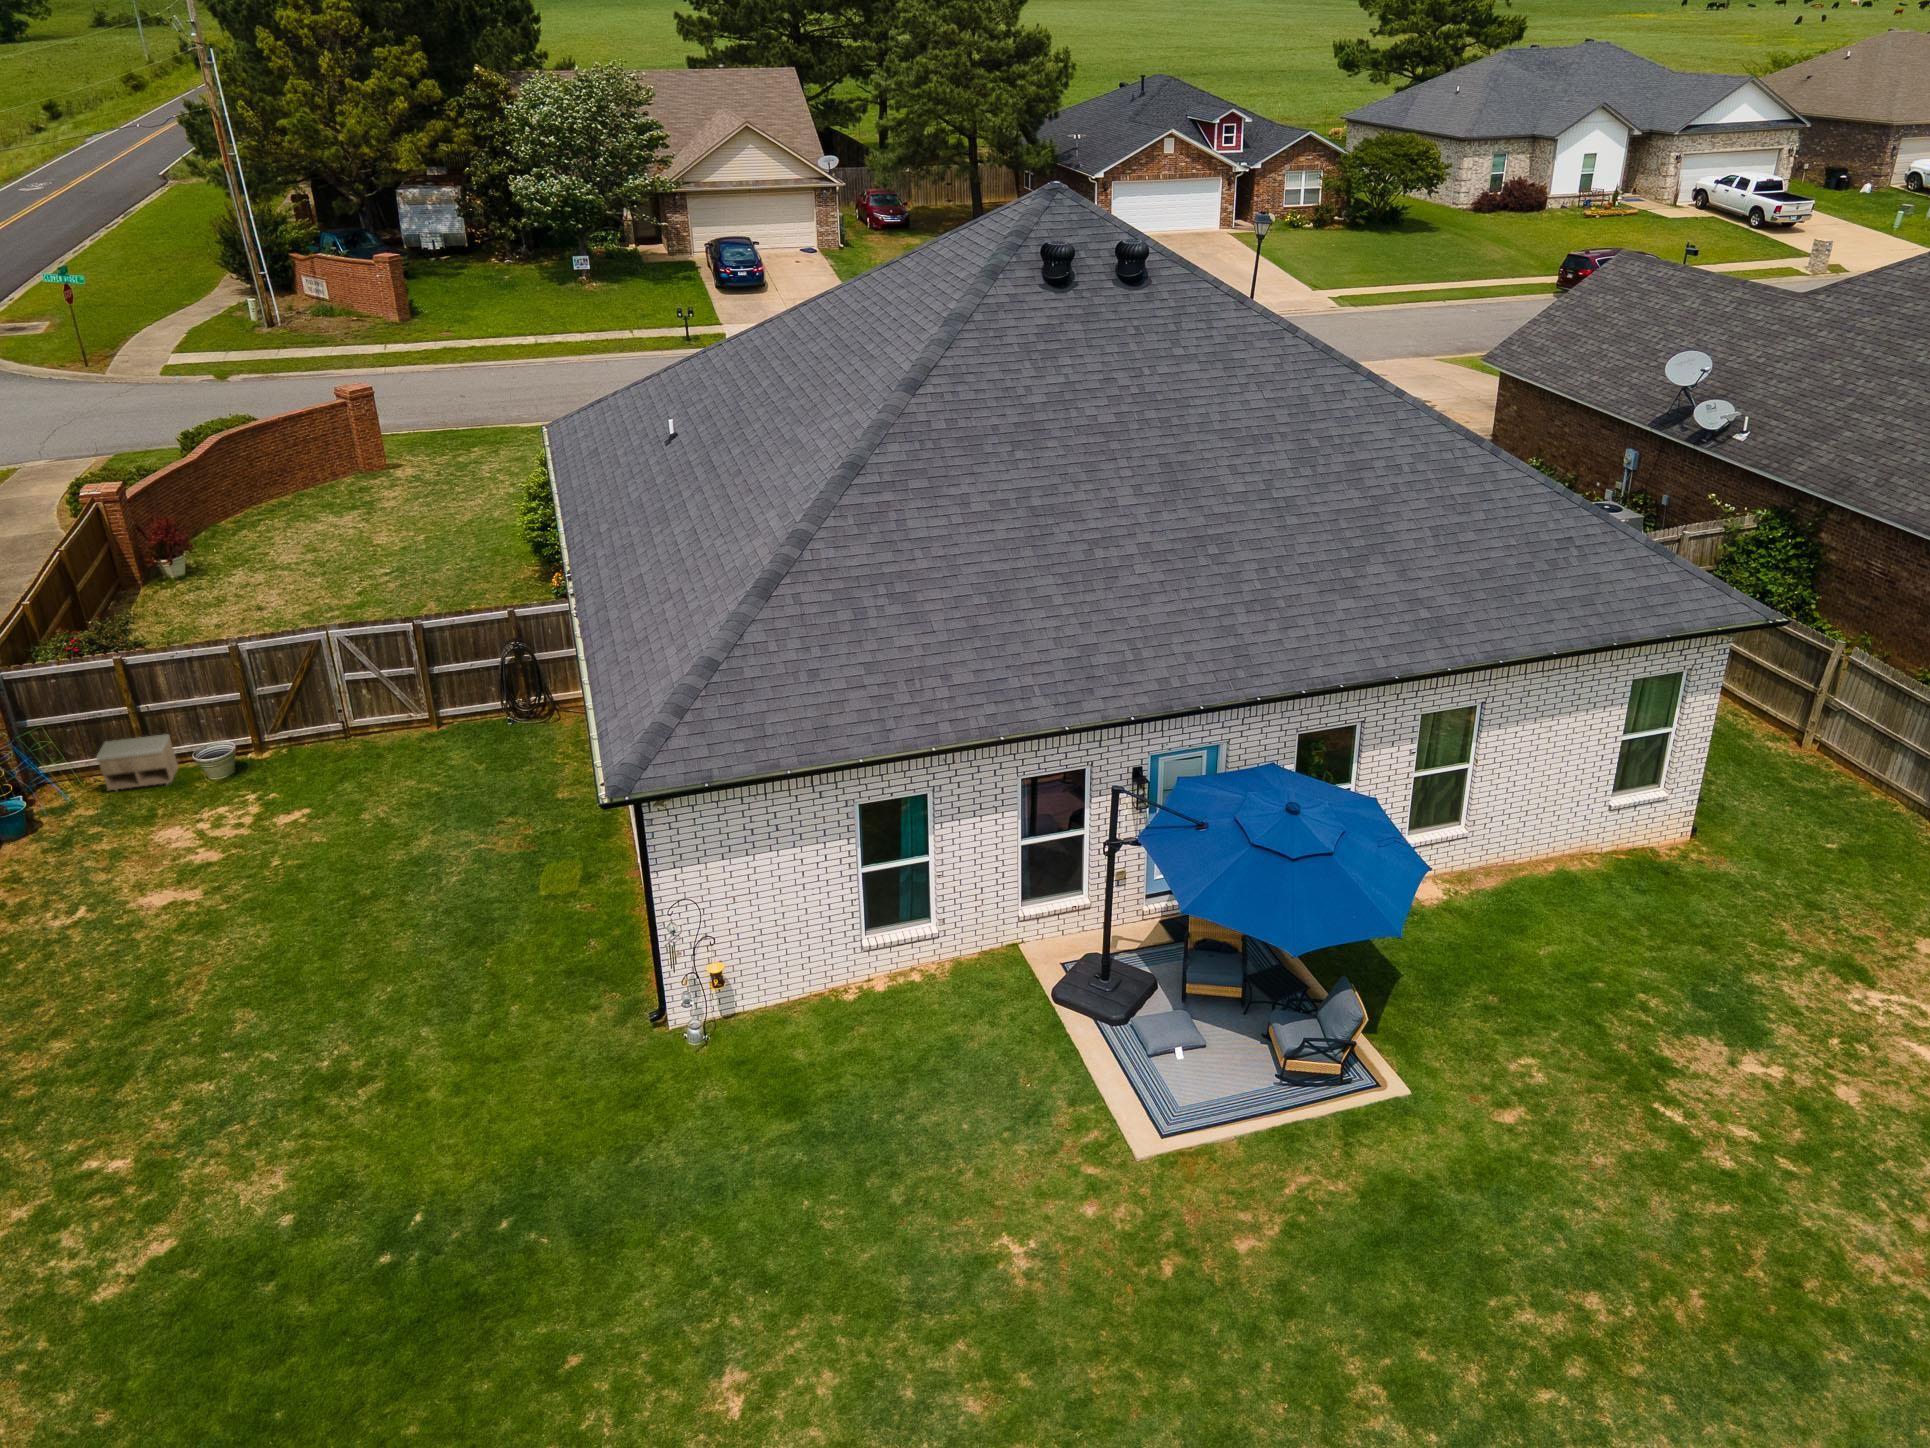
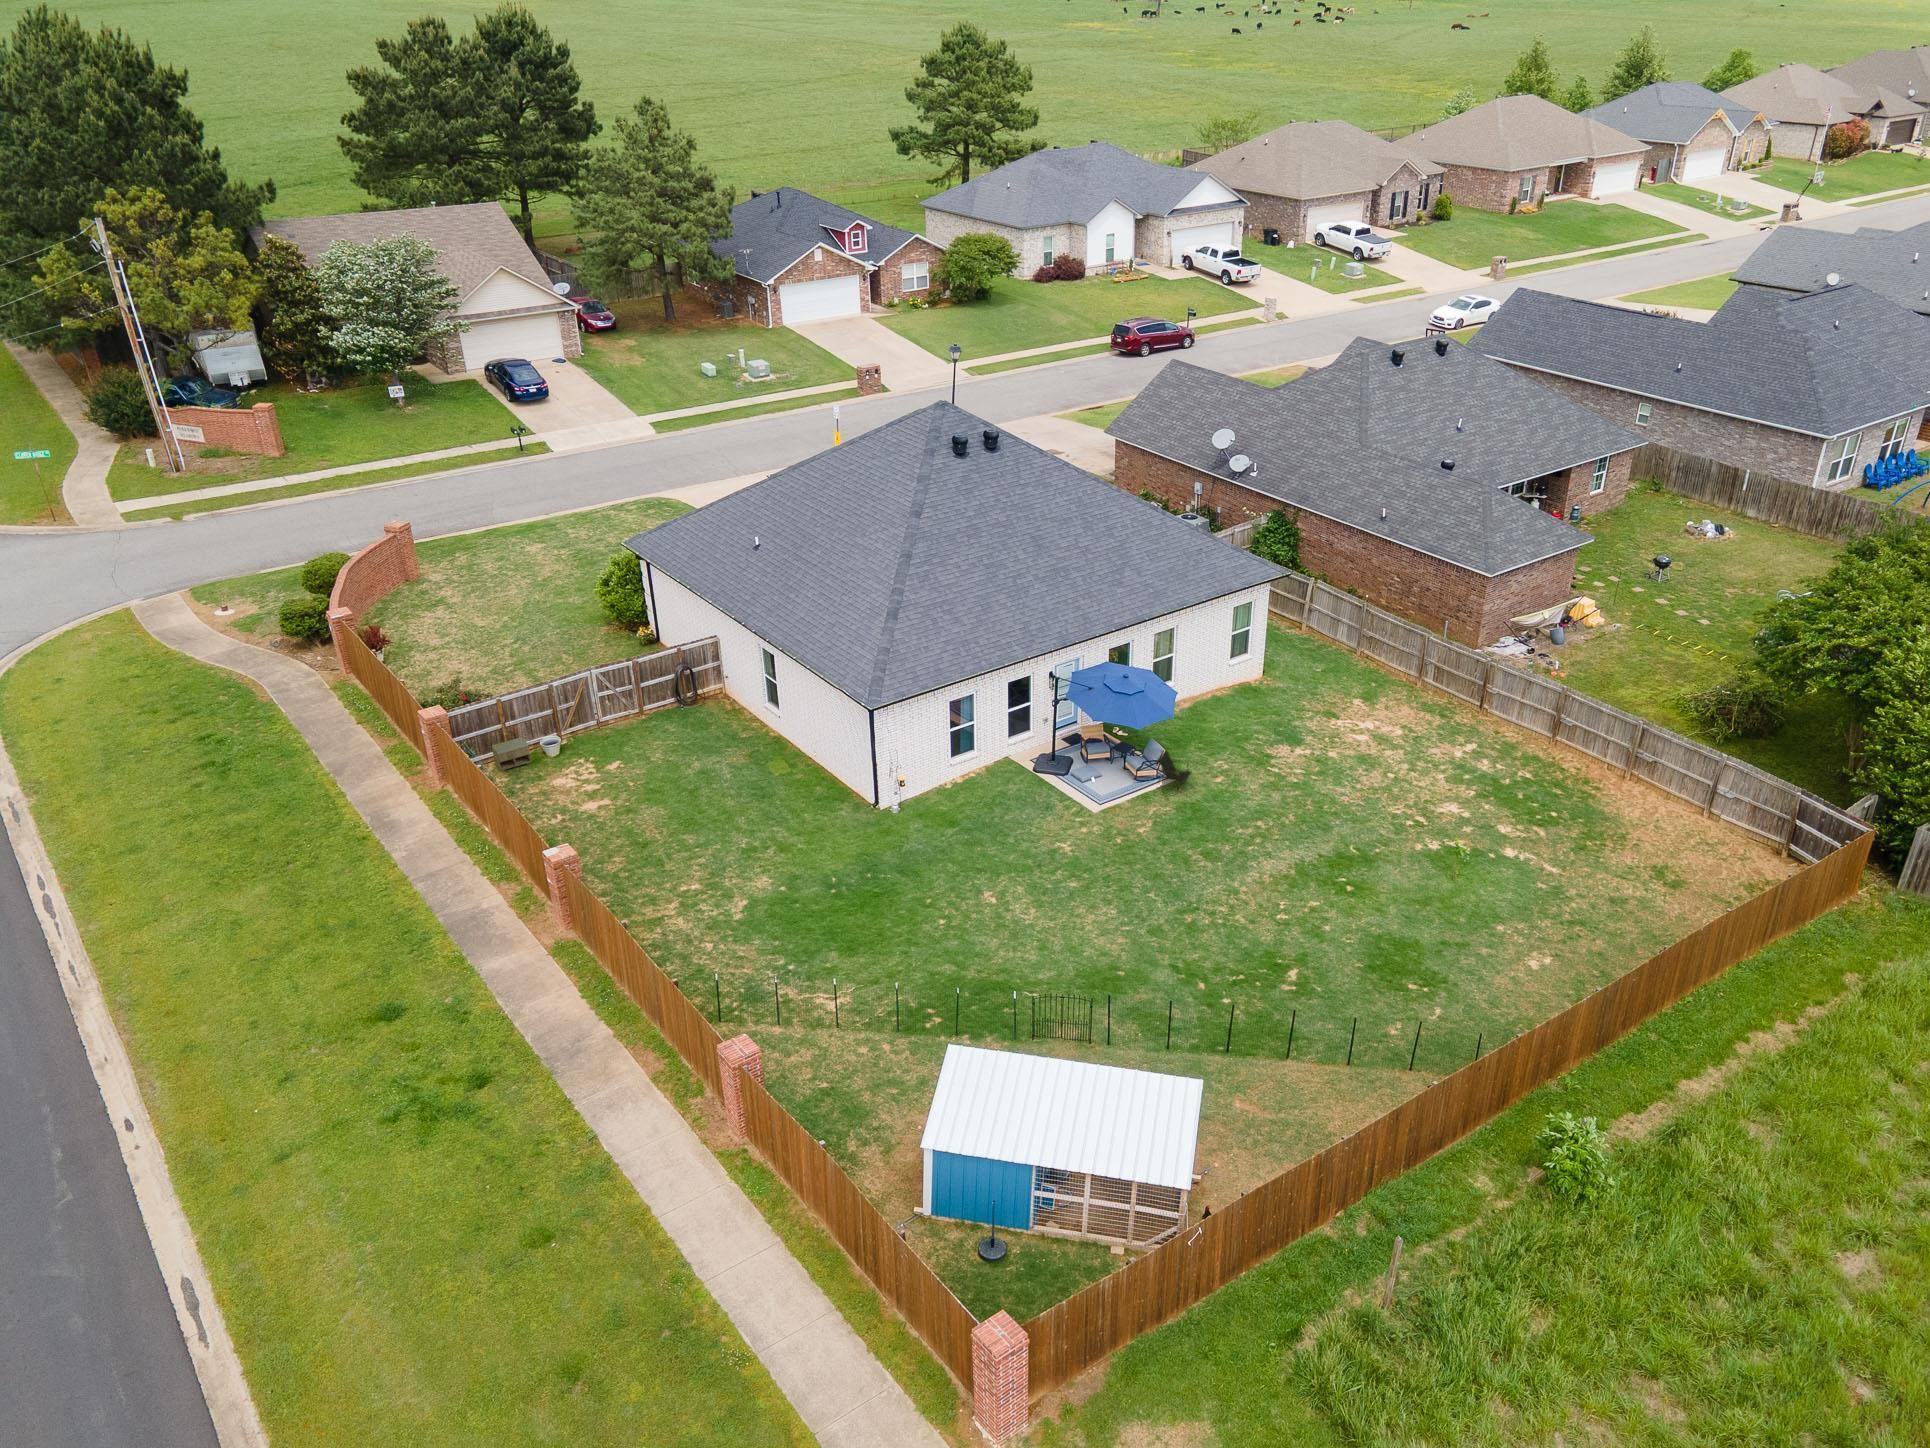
lounge chair: none [1340,1013,1436,1135] -> present [1158,751,1191,789]

